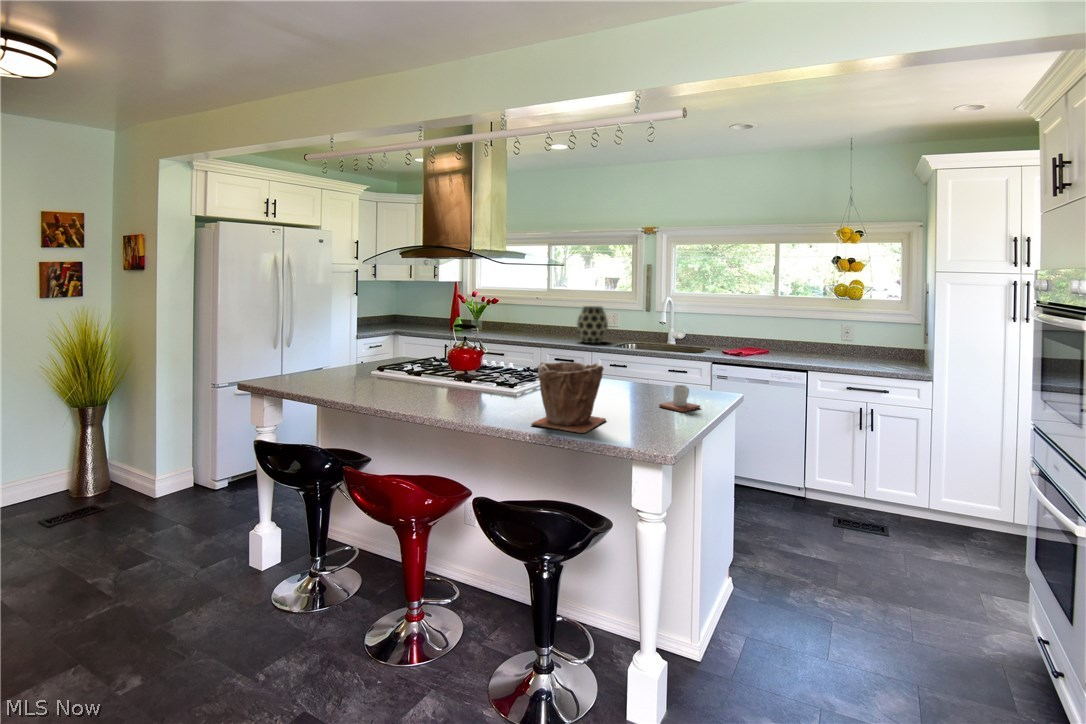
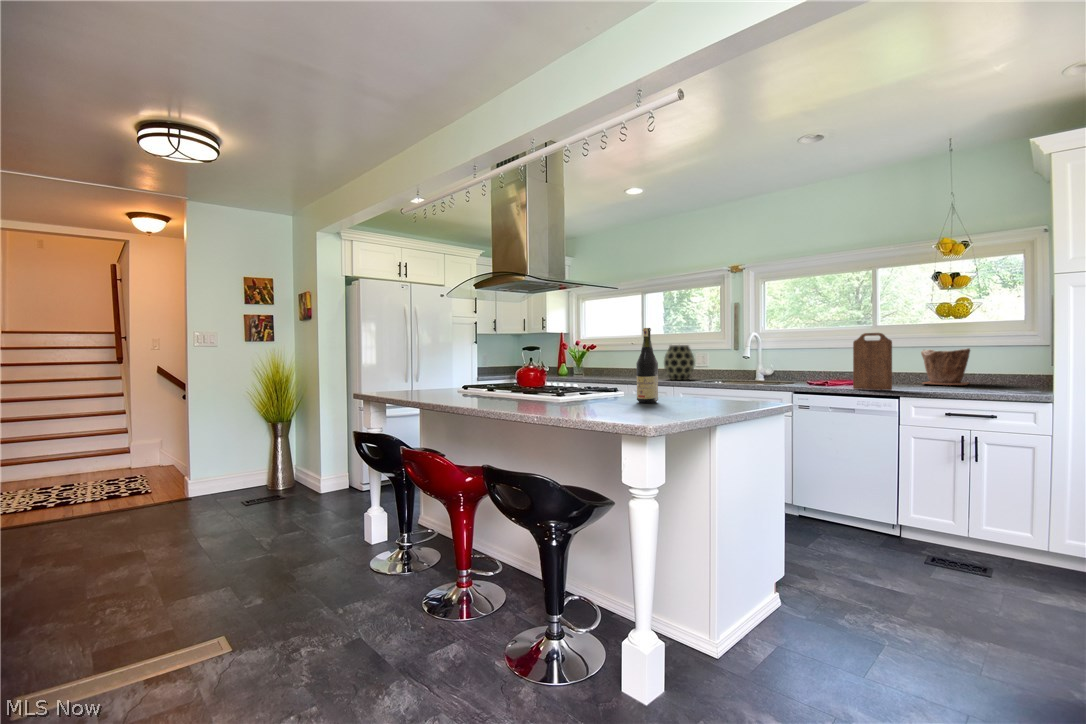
cutting board: none [769,311,806,365] -> present [853,333,892,390]
wine bottle: none [623,327,647,407] -> present [636,328,658,403]
plant pot: present [532,362,606,433] -> present [921,348,970,385]
mug: present [659,385,700,412] -> none [670,382,711,405]

